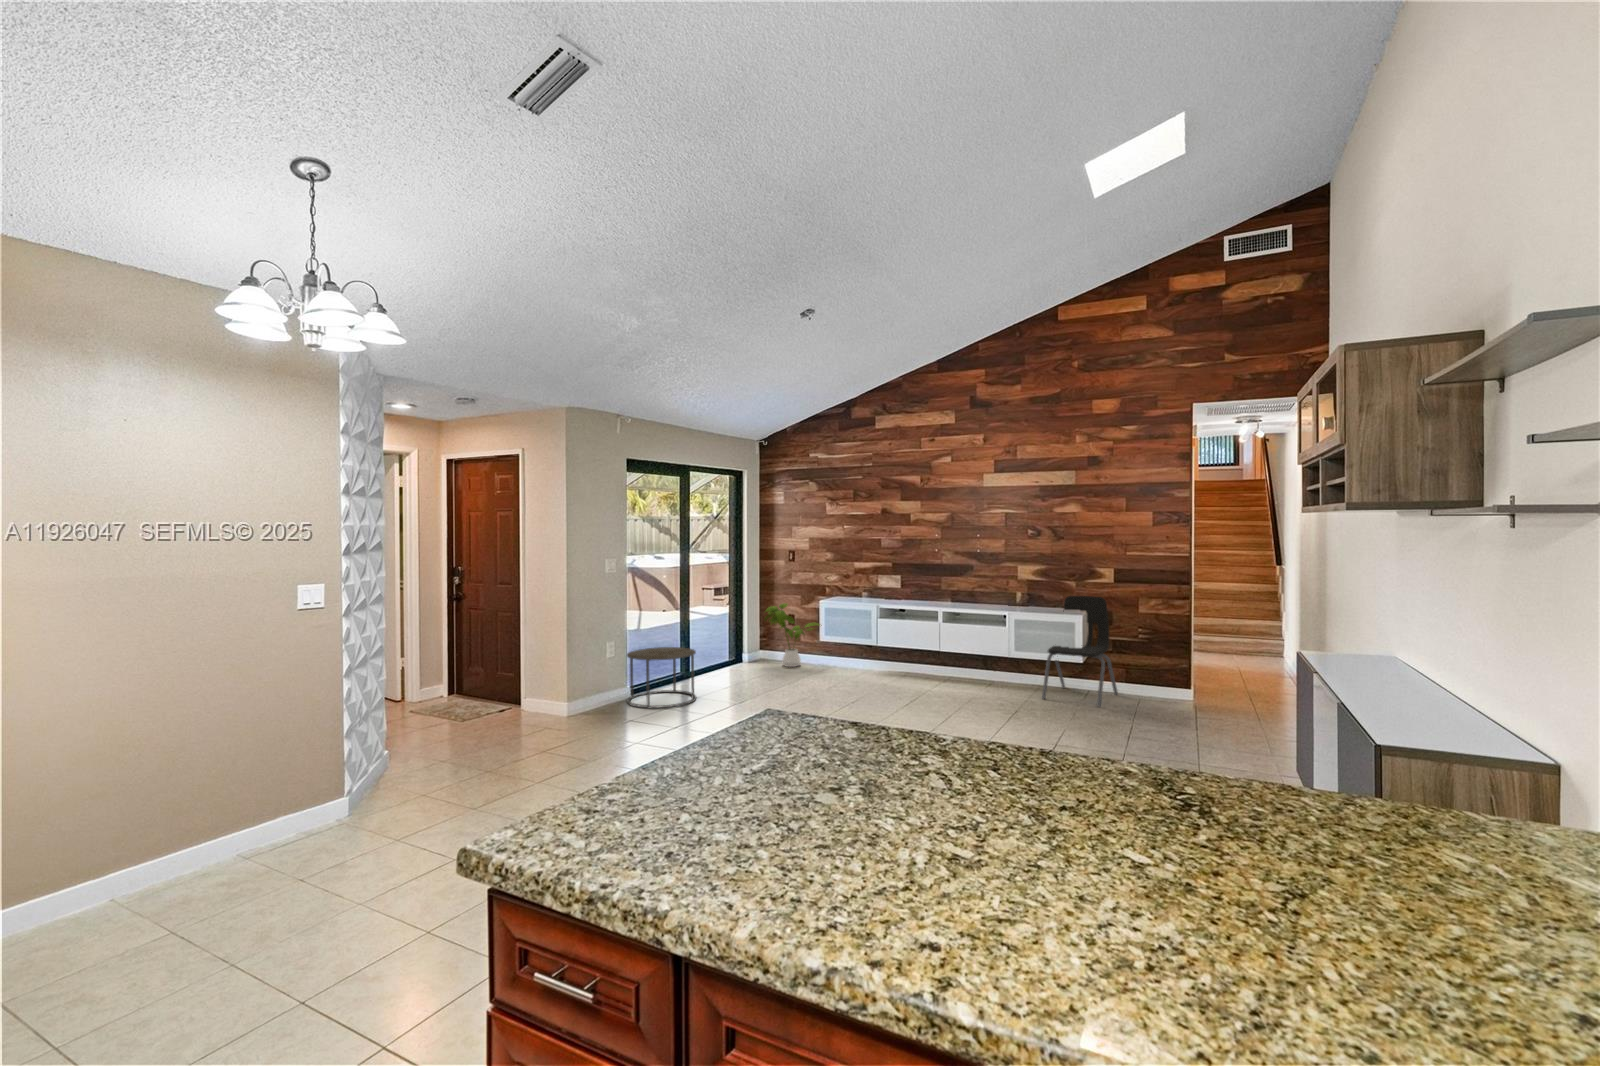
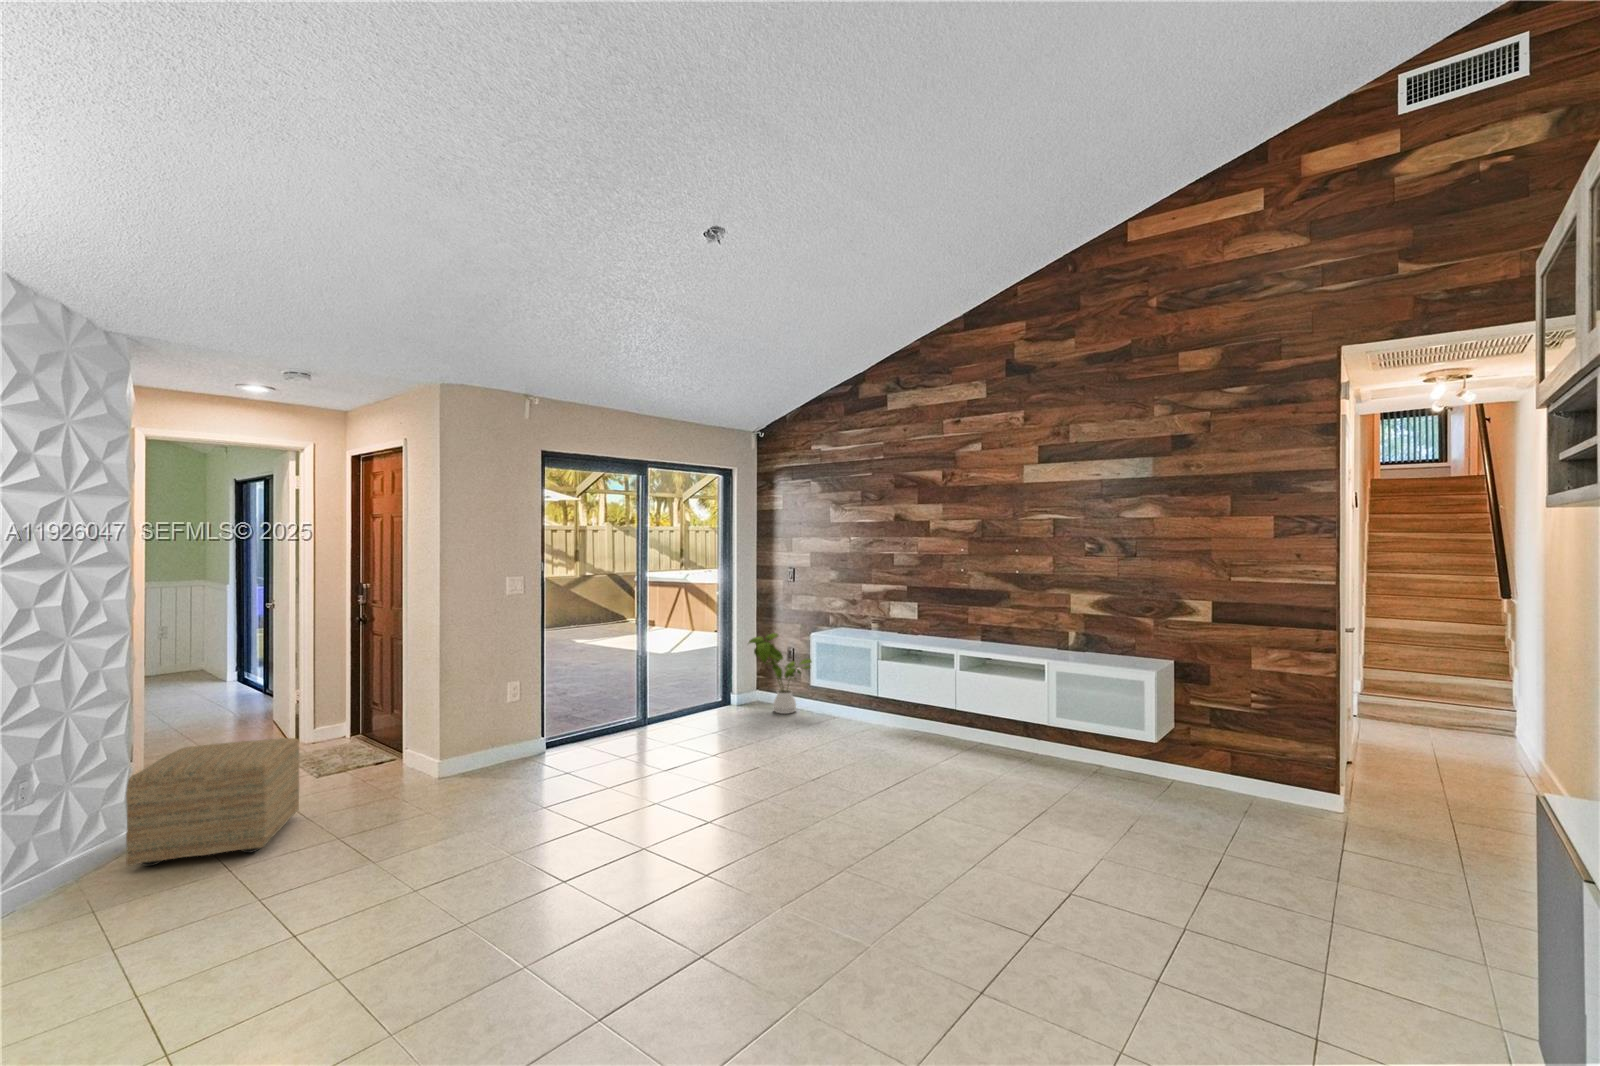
dining chair: present [1042,596,1118,706] -> none [1093,640,1221,817]
side table: present [627,647,696,709] -> none [531,688,622,772]
ottoman: none [410,684,505,773] -> present [126,738,299,866]

